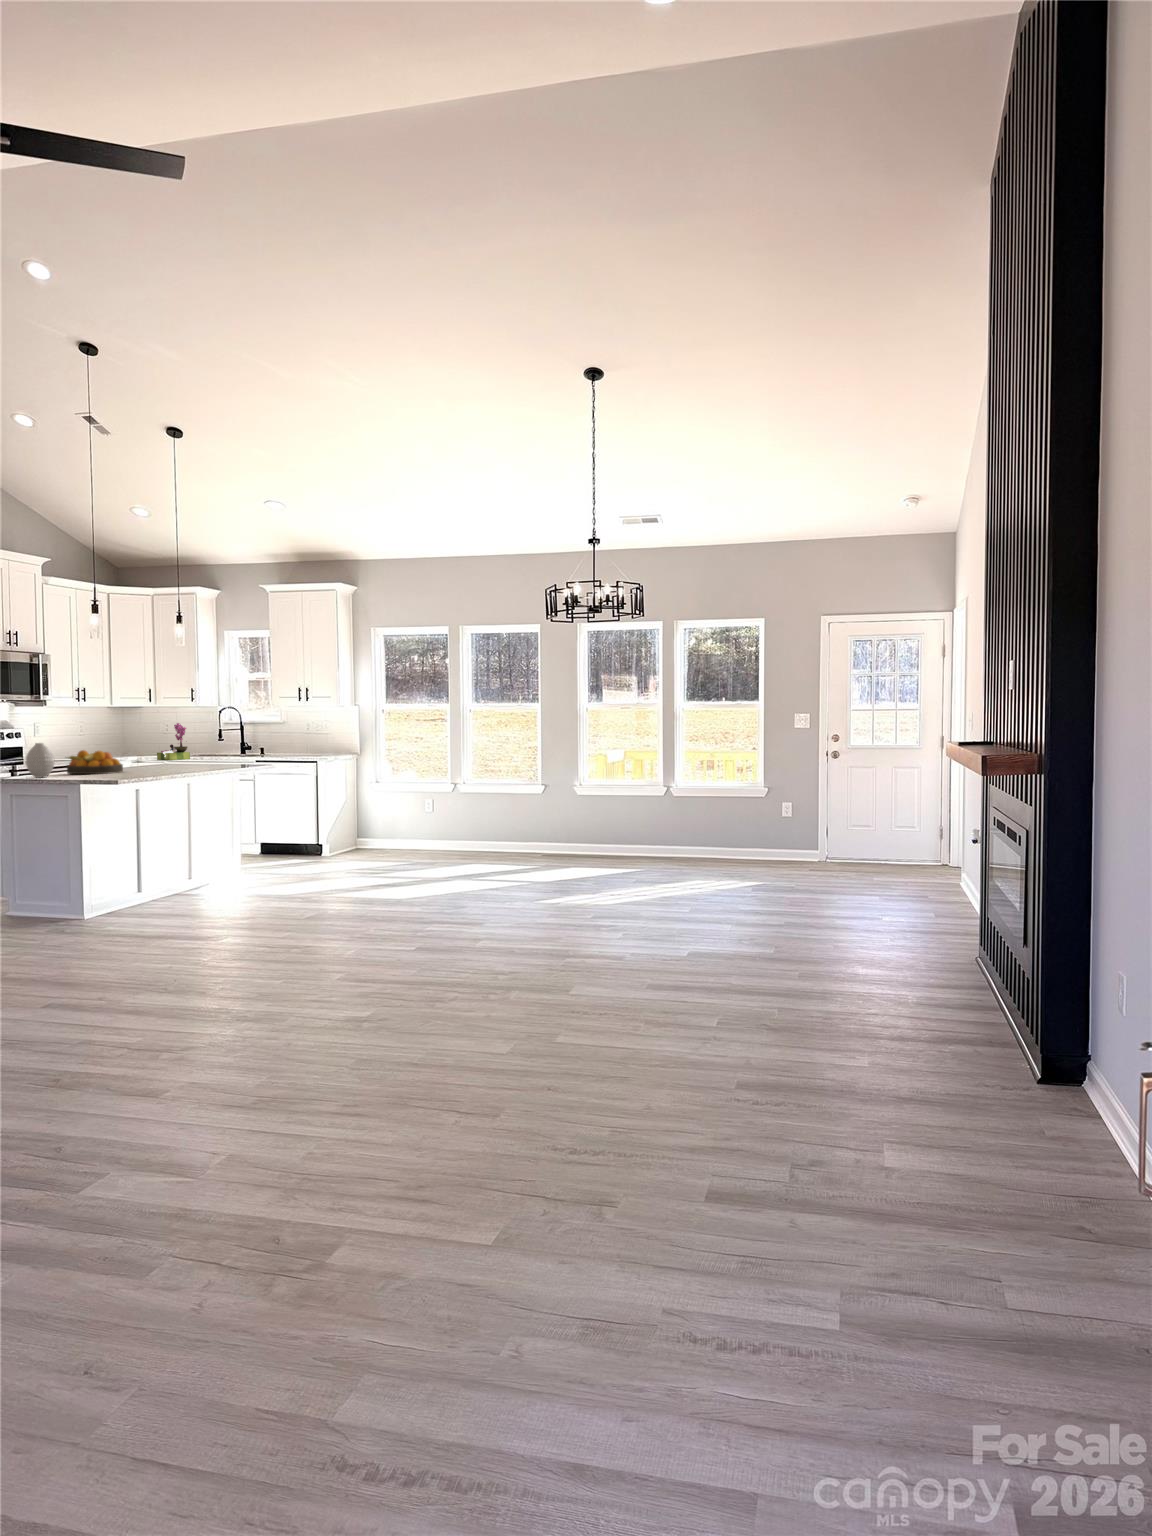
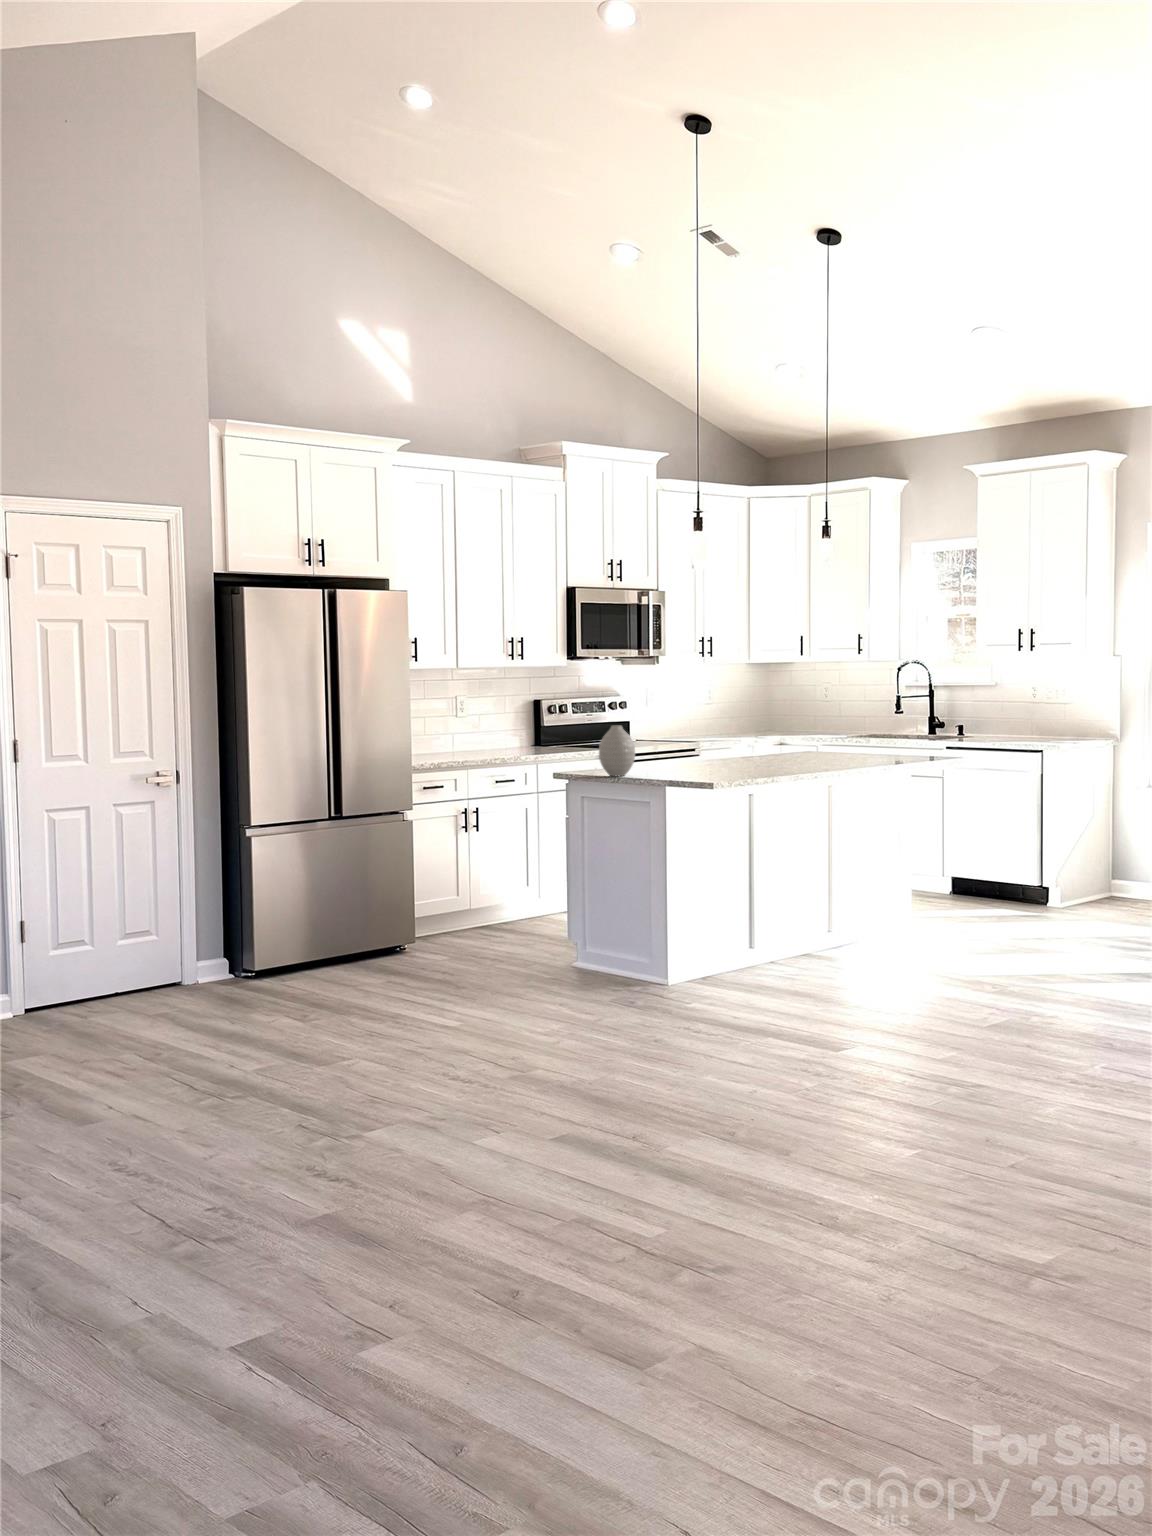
flower arrangement: present [157,723,190,760] -> none [806,685,852,743]
fruit bowl: present [67,750,123,774] -> none [654,735,732,772]

